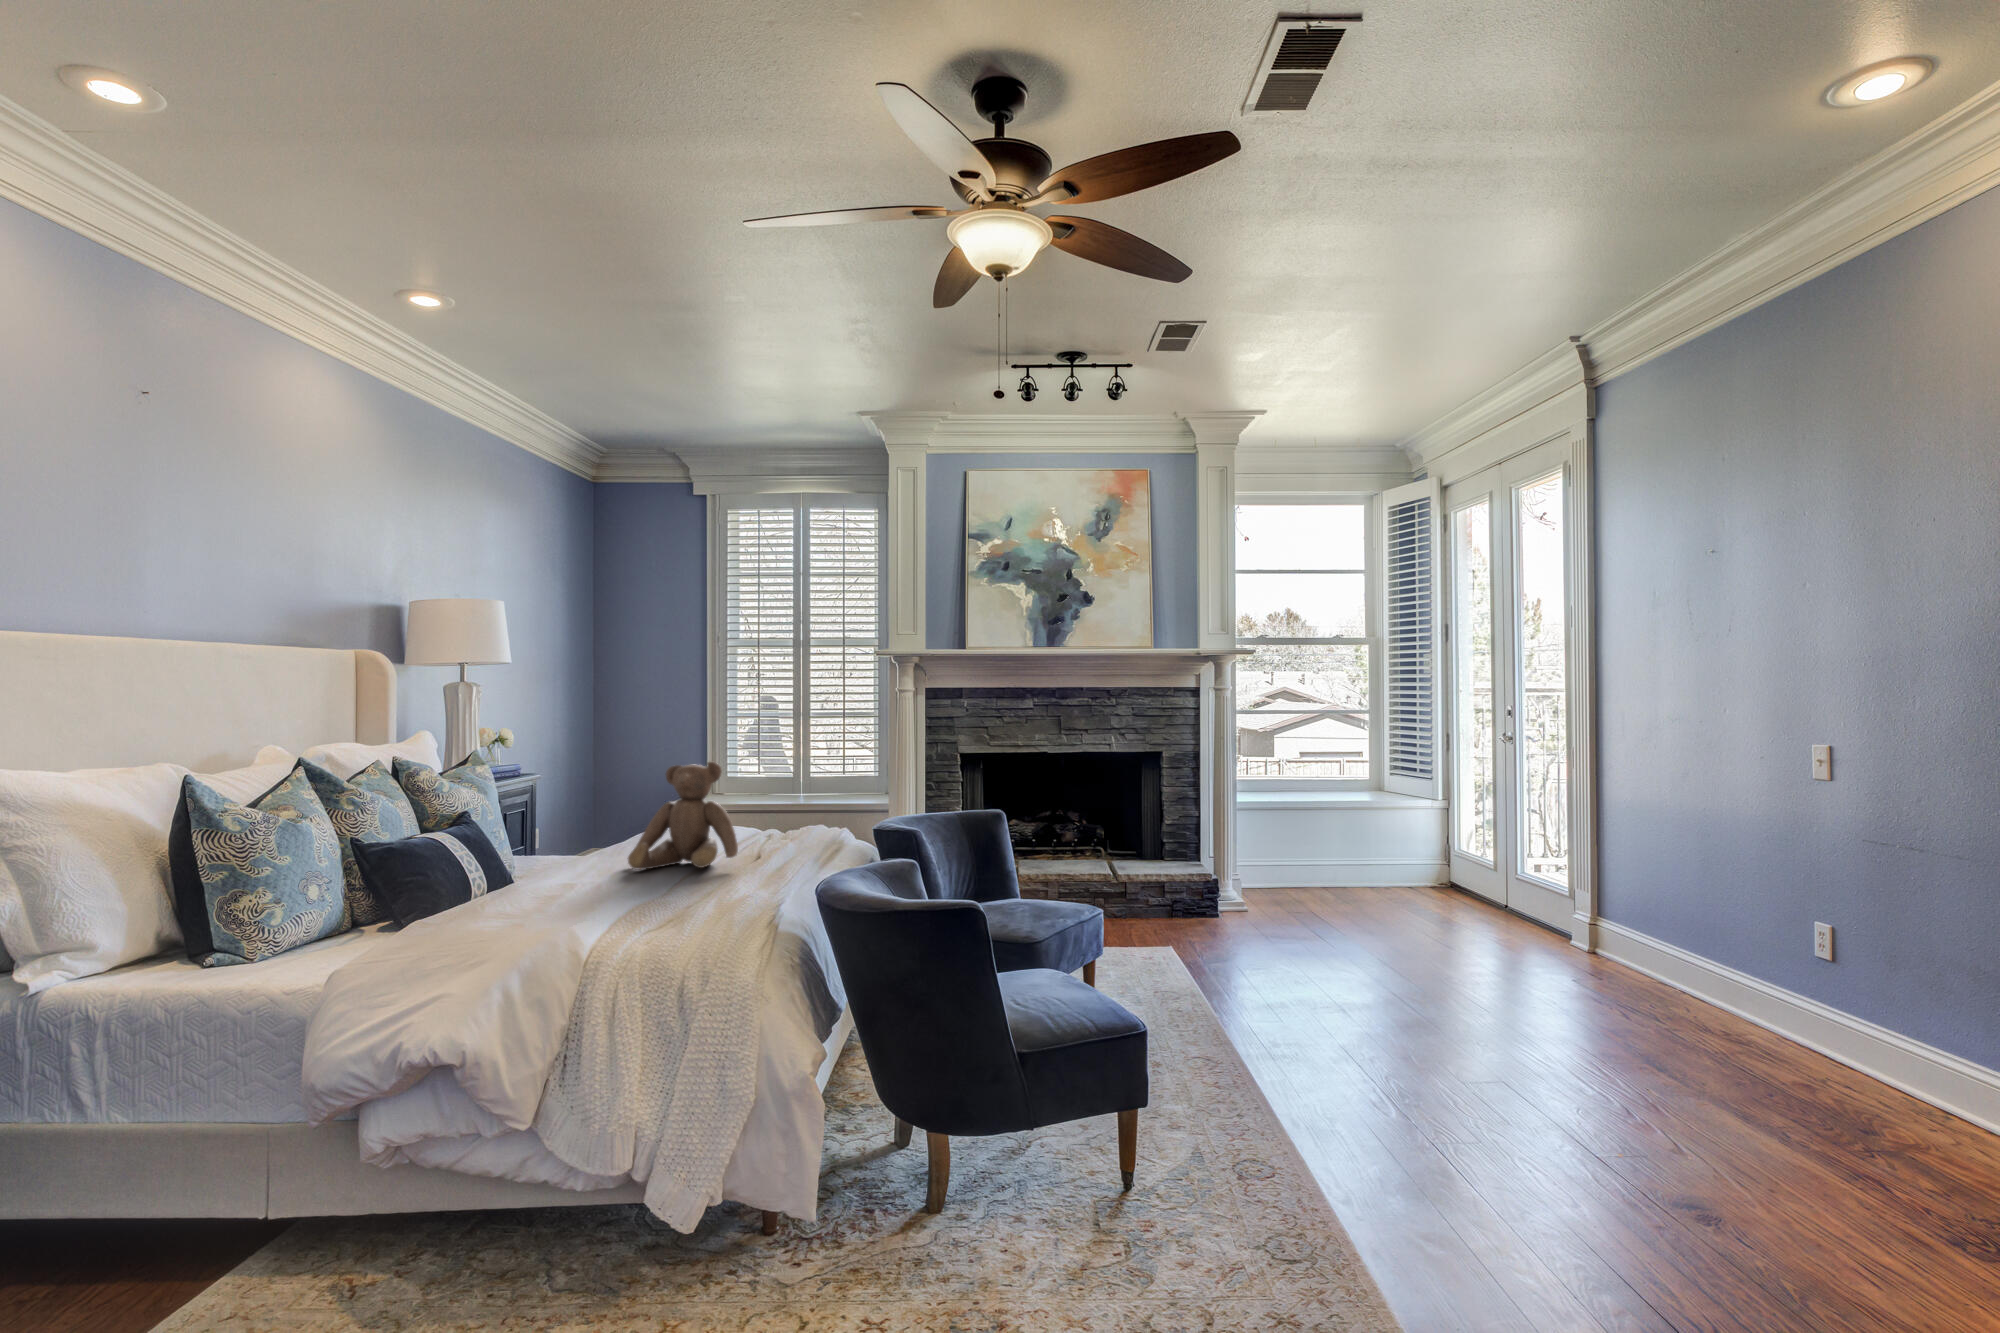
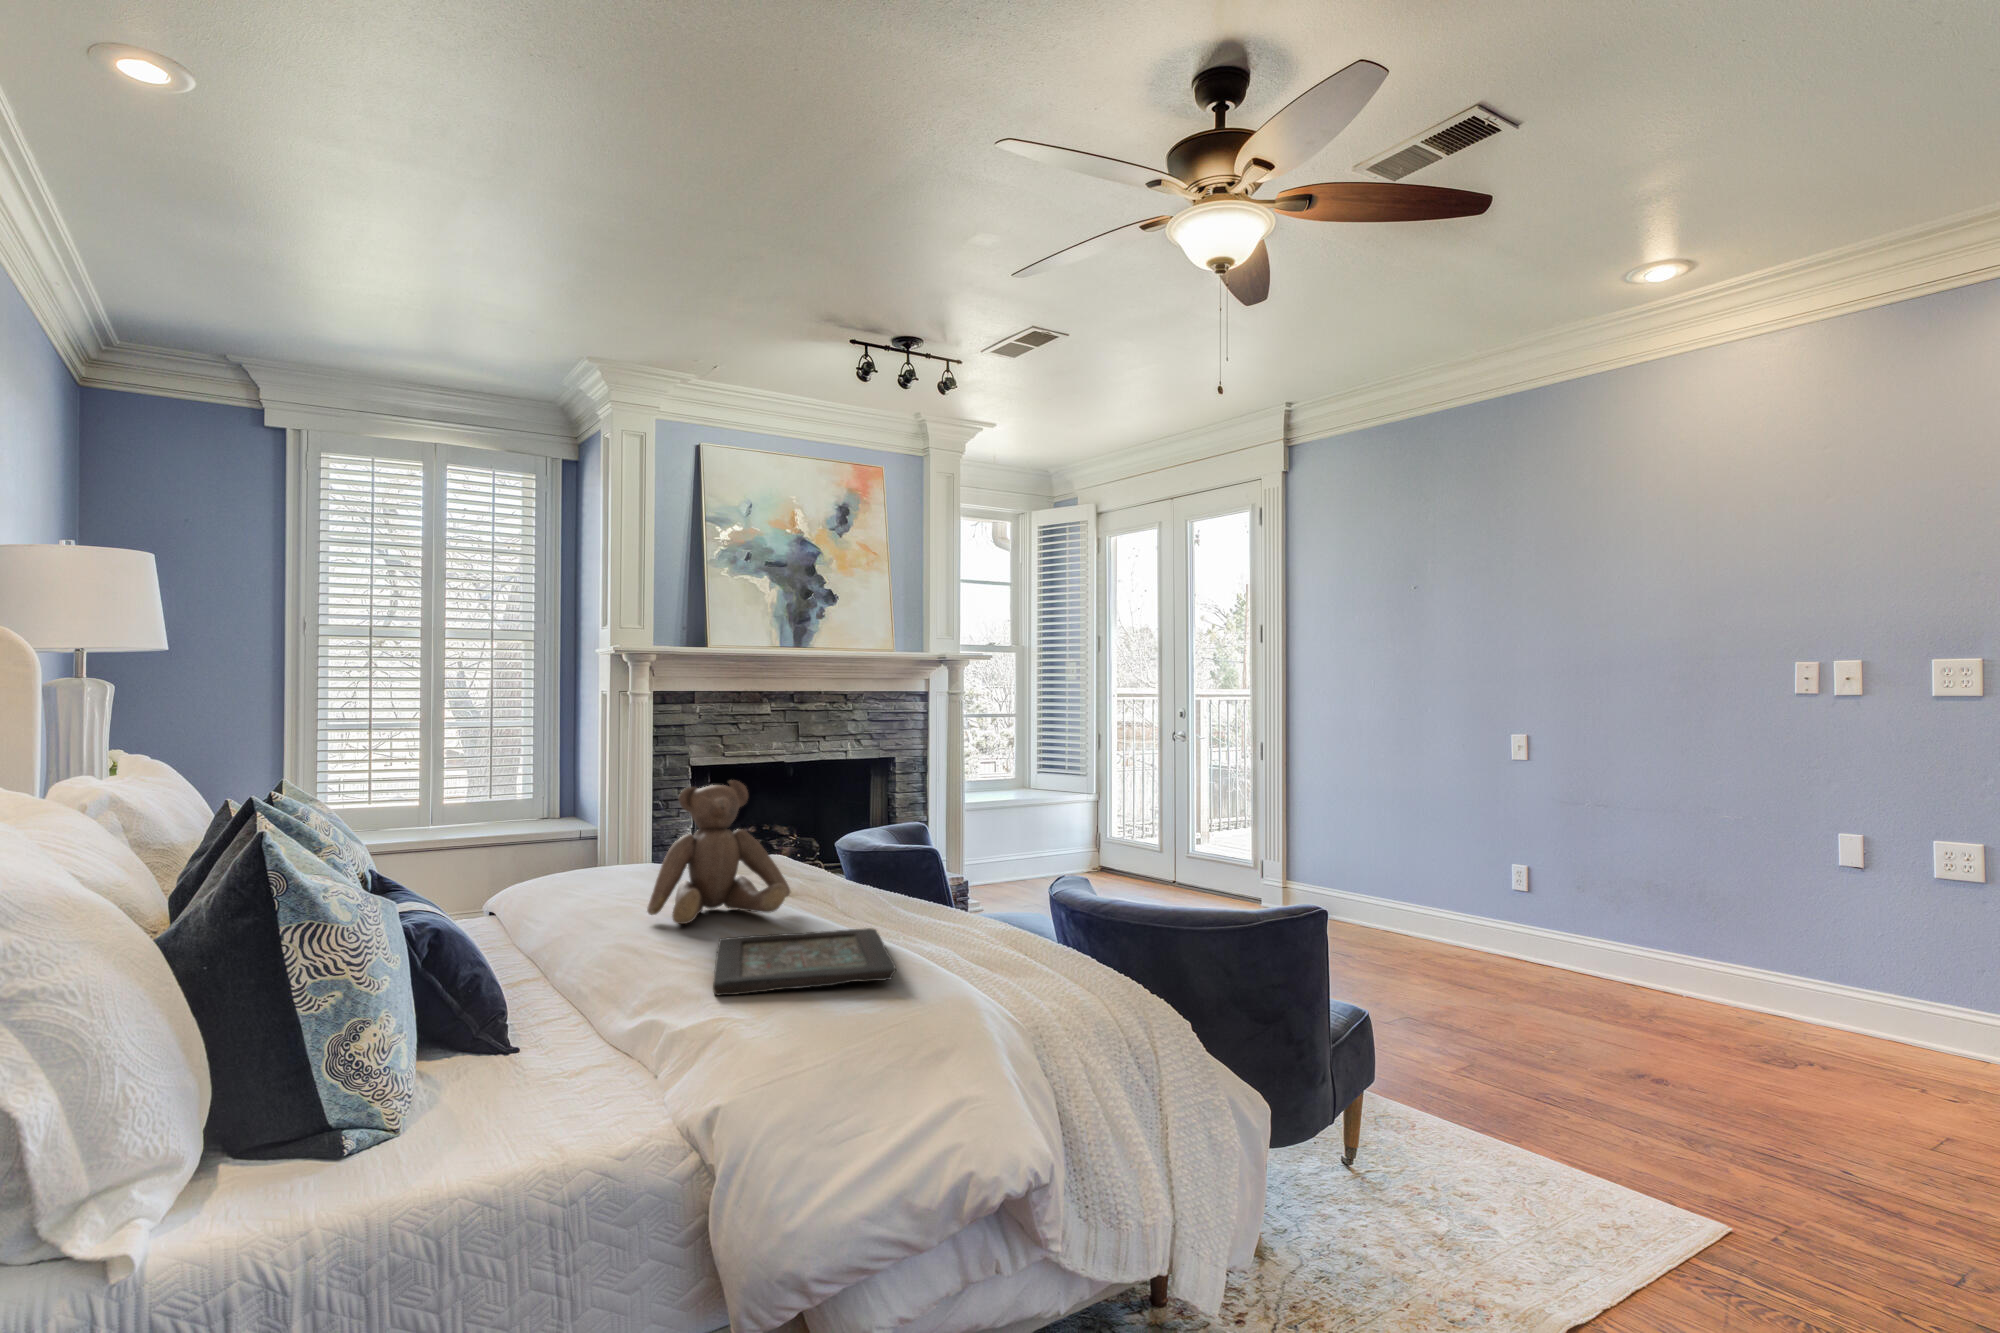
decorative tray: none [516,880,719,920] -> present [713,928,896,995]

